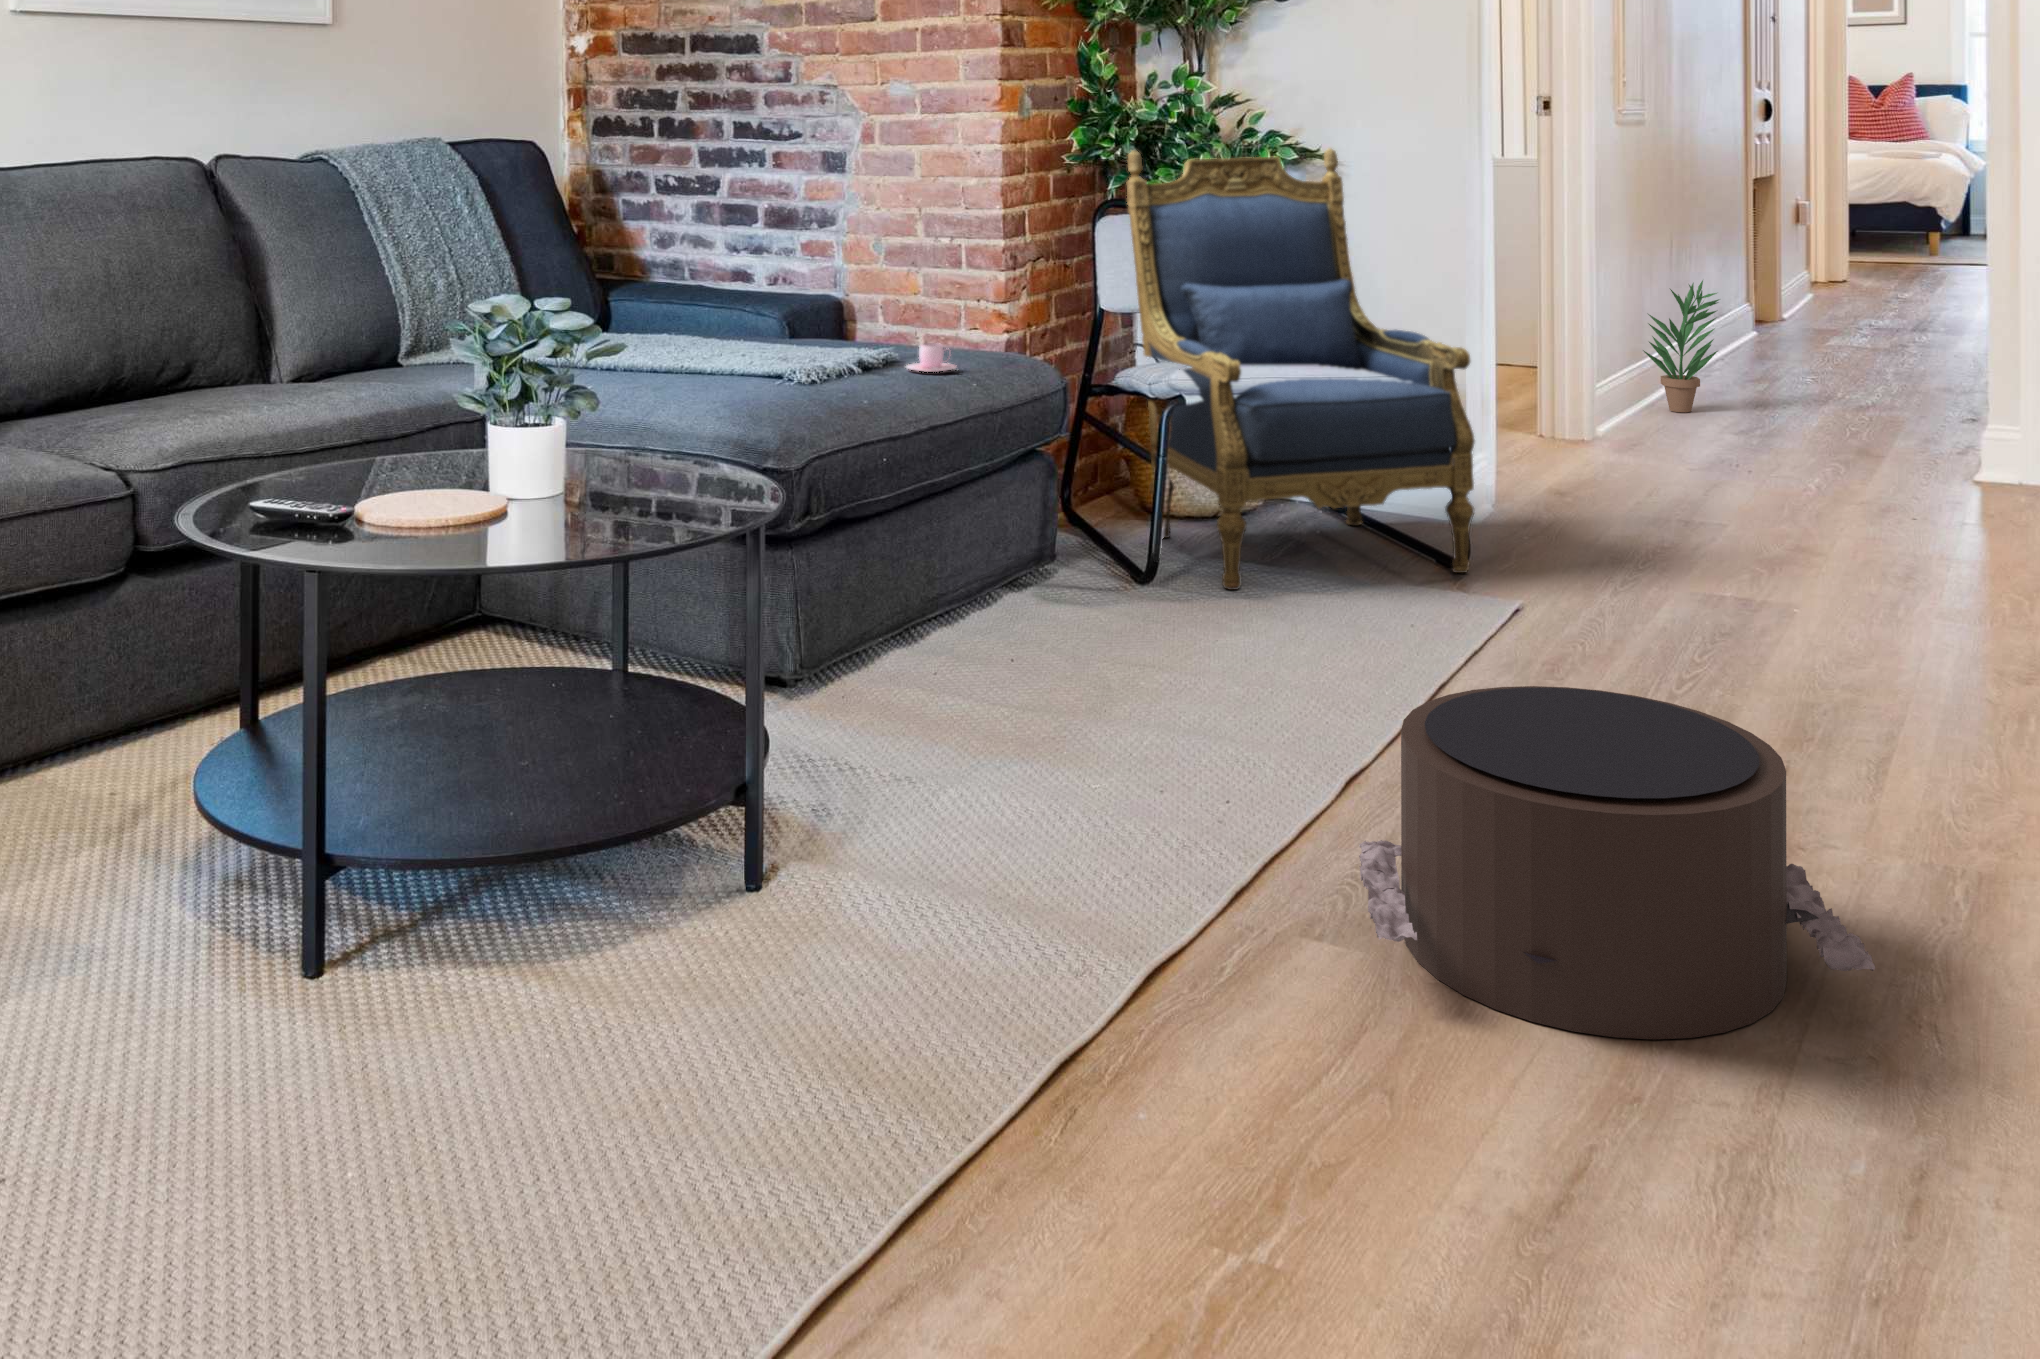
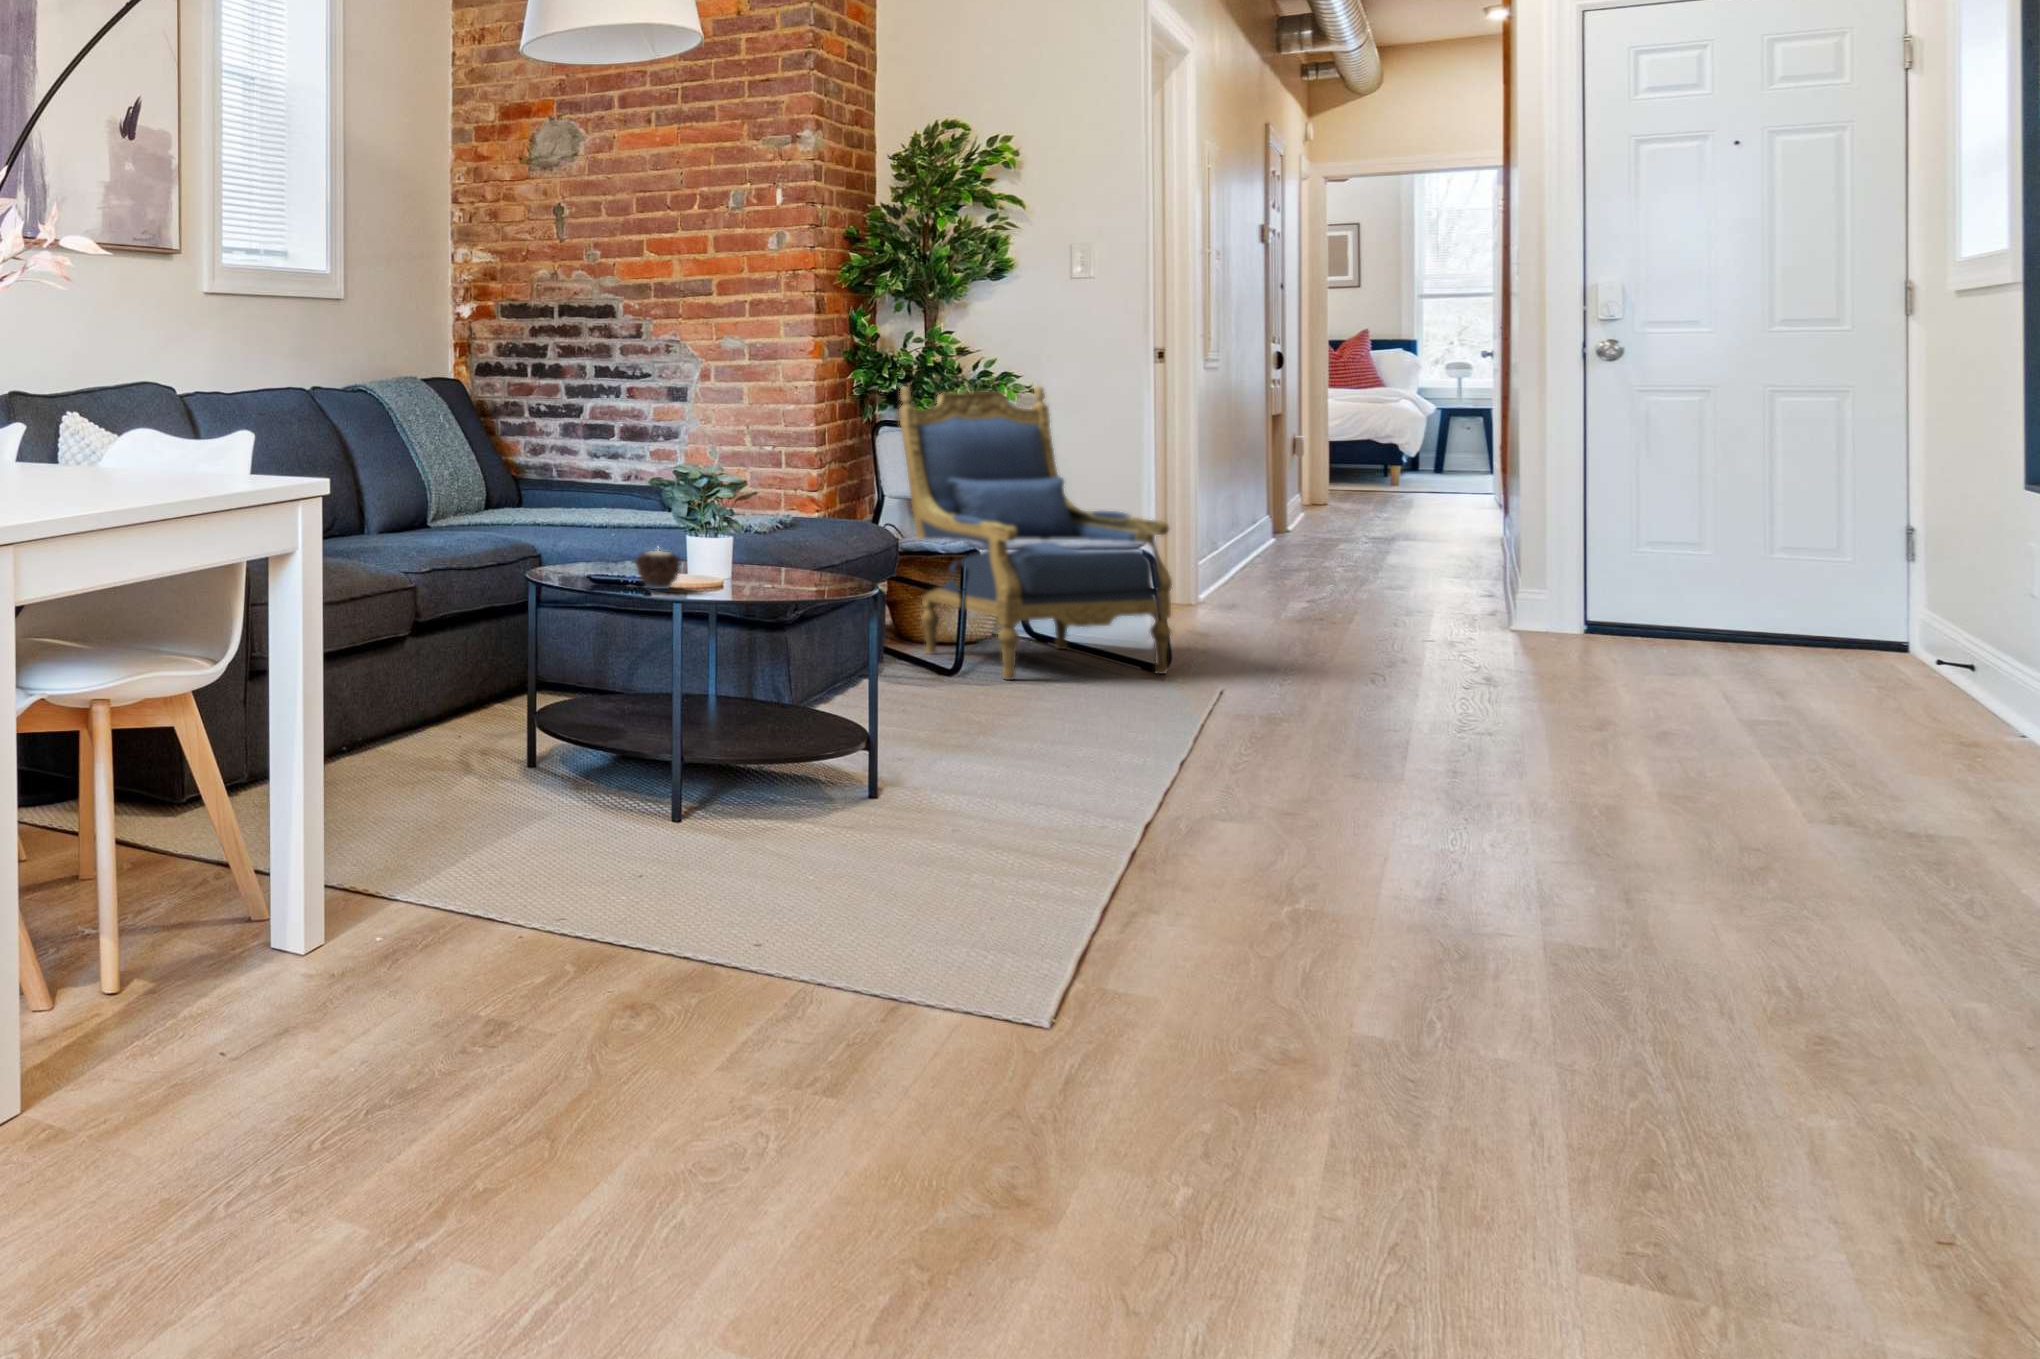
potted plant: present [1643,280,1719,412] -> none [1221,488,1285,589]
teacup: present [906,343,956,372] -> none [789,489,829,531]
candle: none [374,445,456,524] -> present [636,551,681,589]
pouf: present [1359,686,1875,1040] -> none [1229,691,1566,855]

